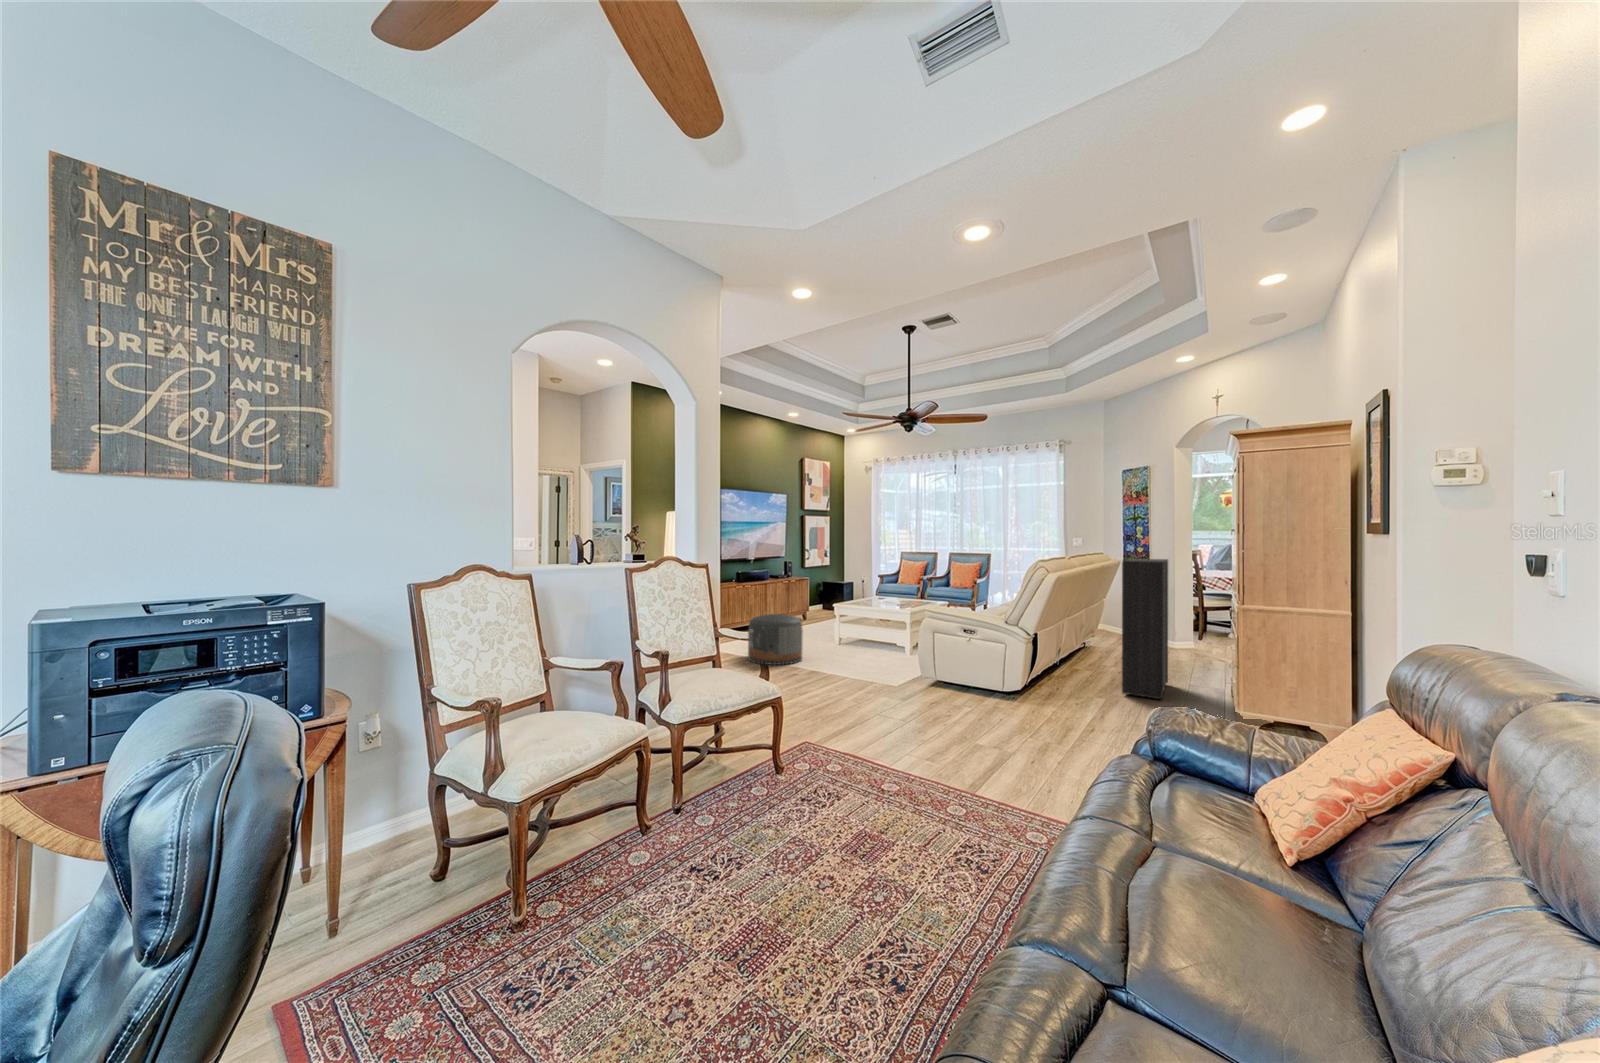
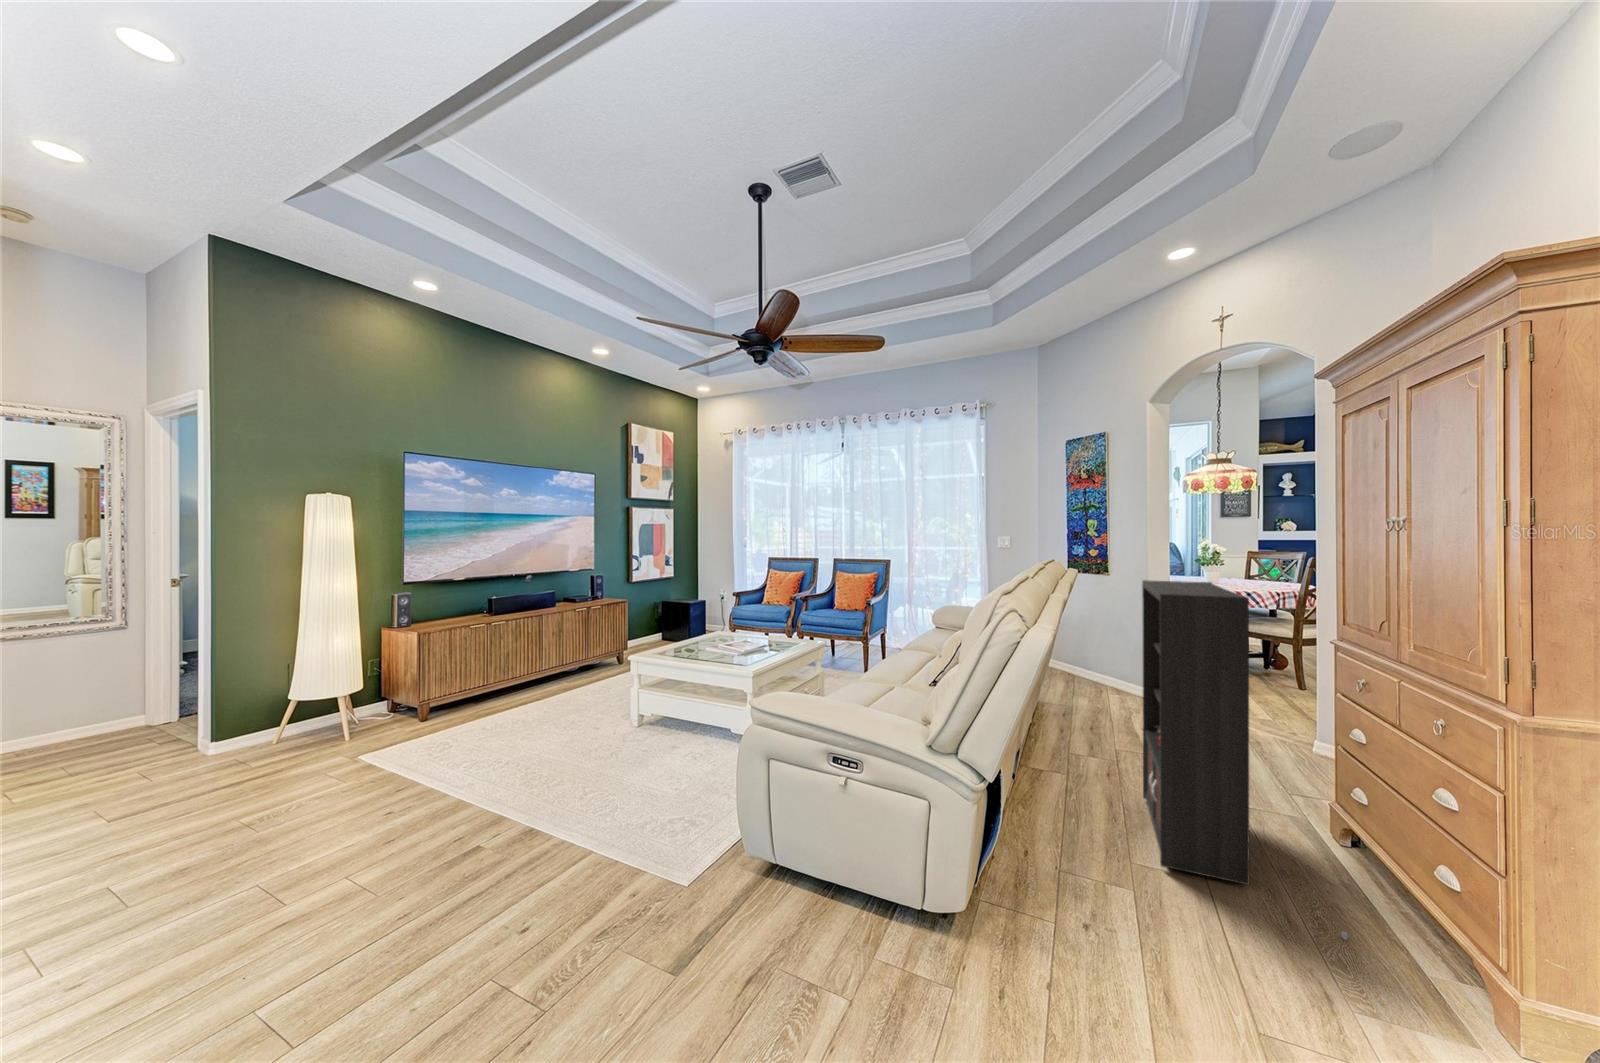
pouf: present [748,614,803,665] -> none [423,698,547,819]

